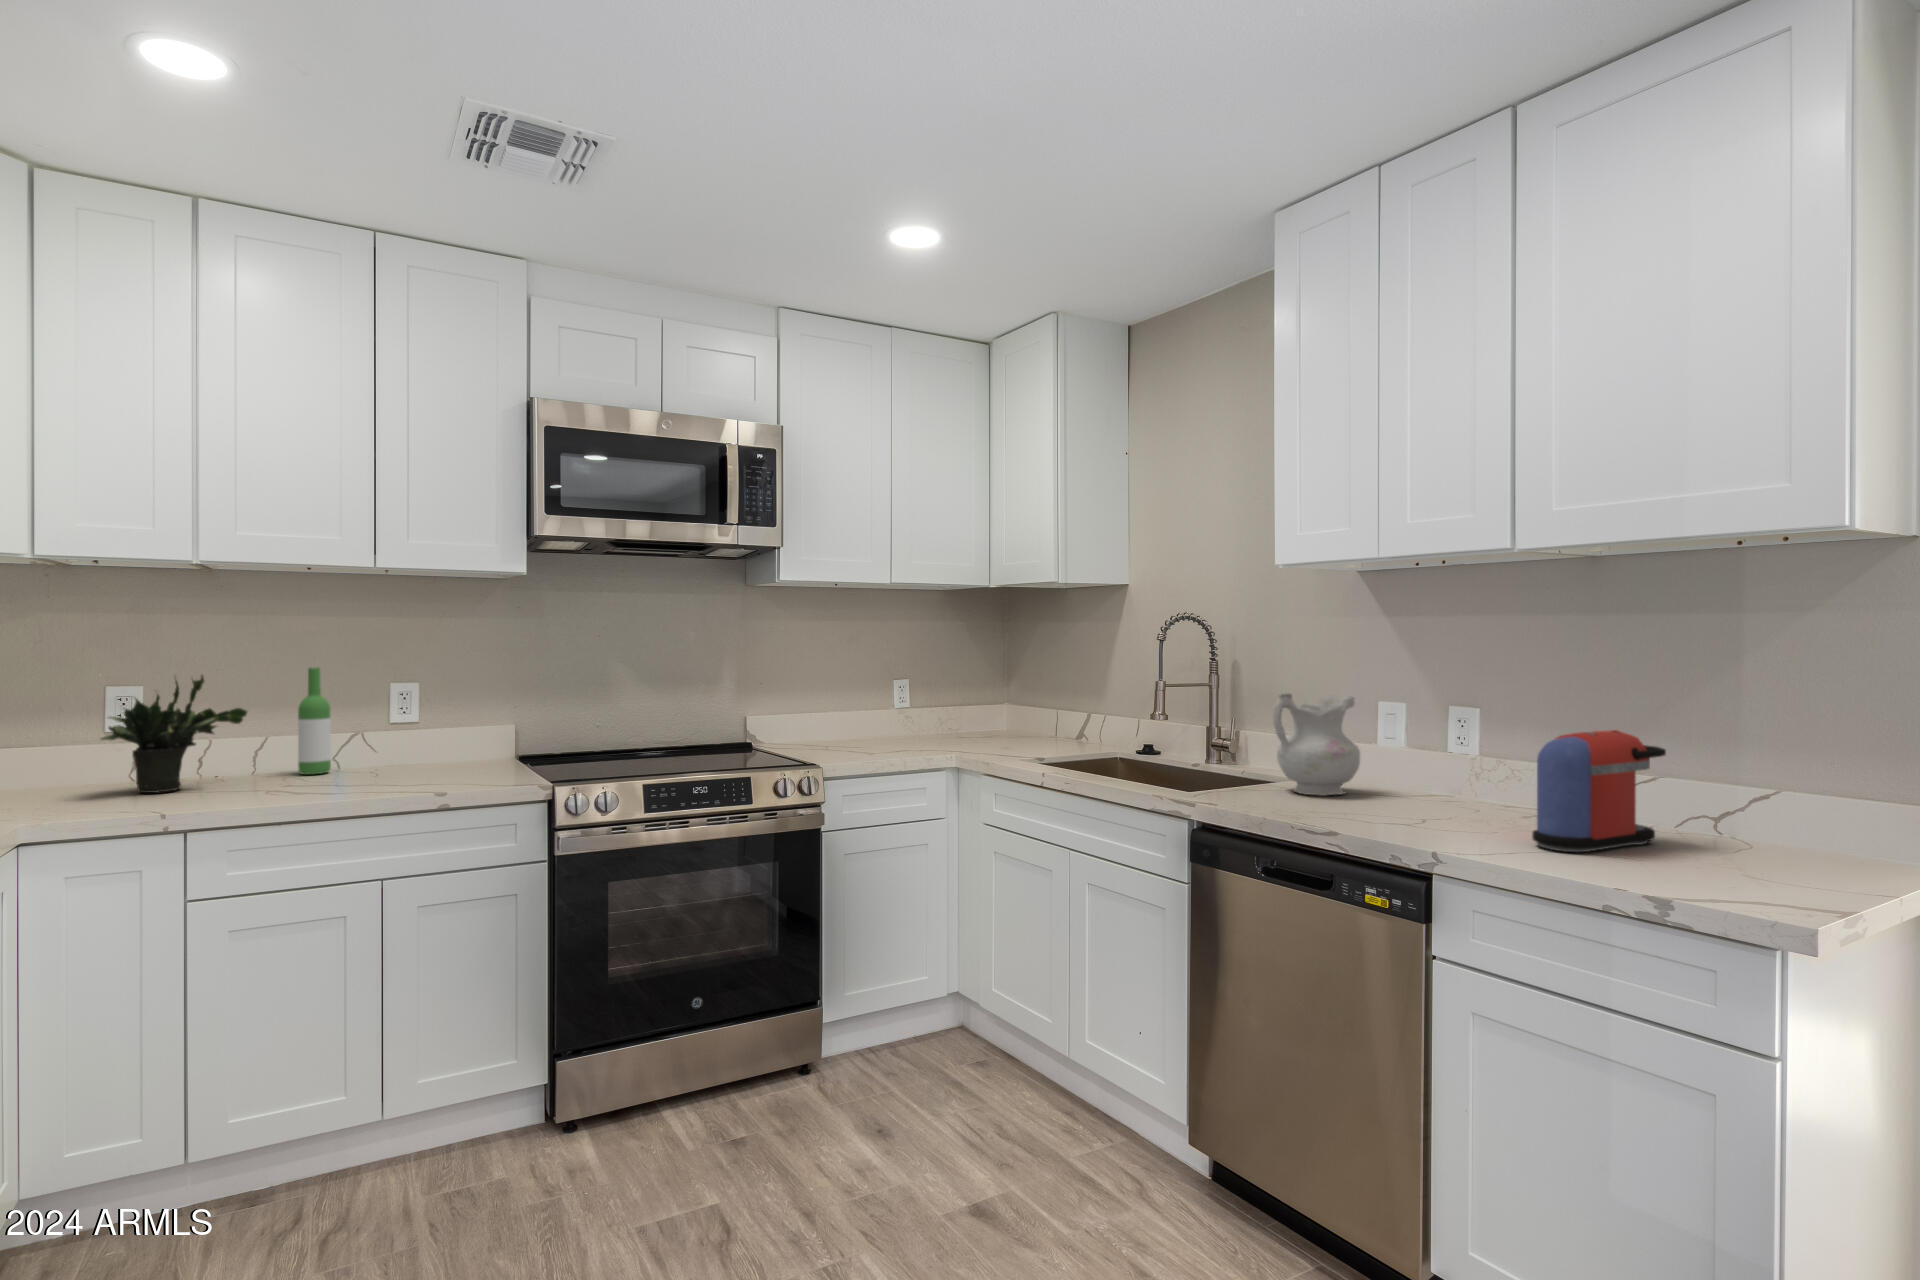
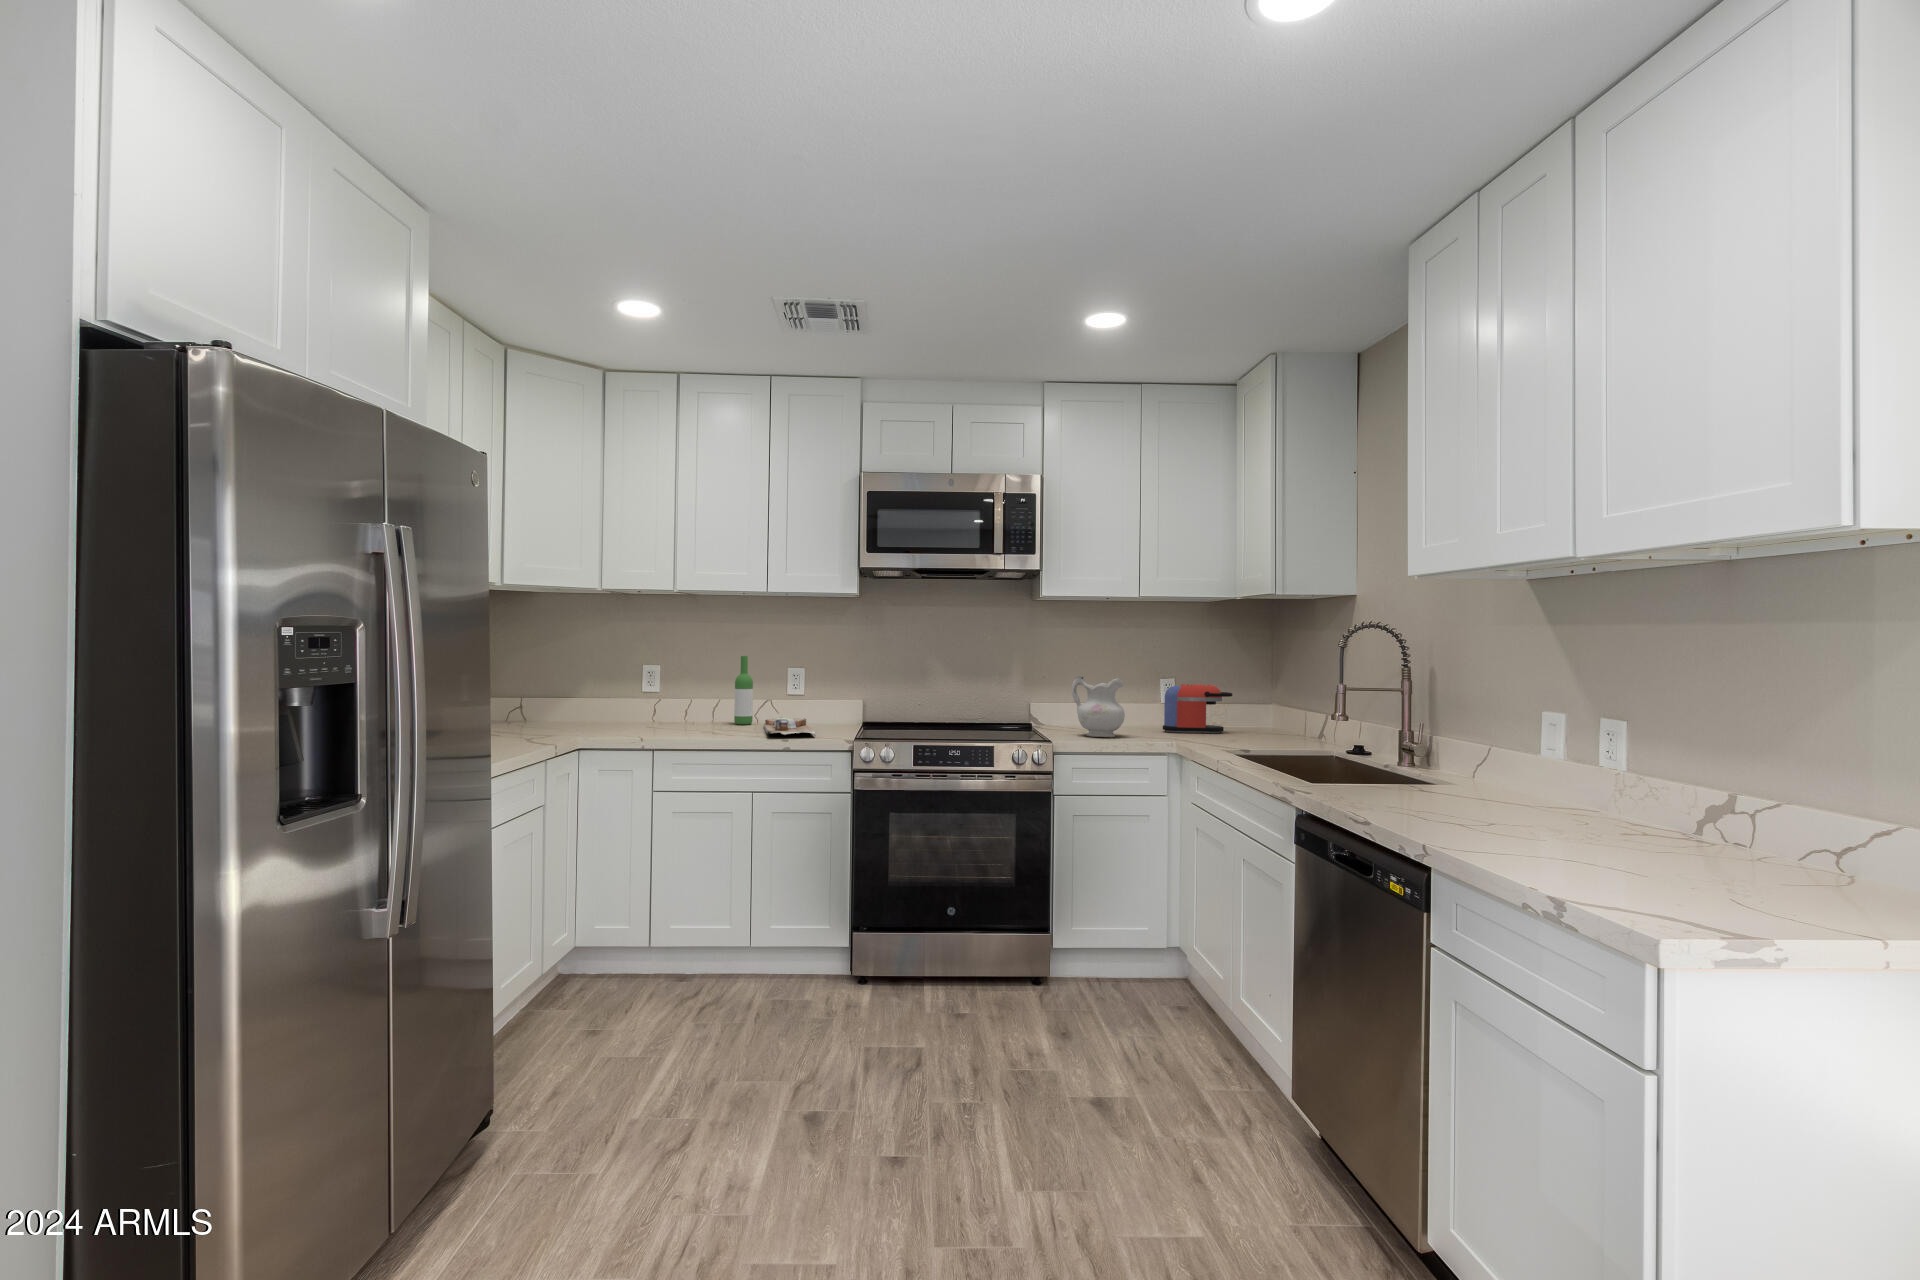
potted plant: present [101,675,247,793] -> none [628,657,707,728]
ceramic pitcher: present [1273,694,1360,796] -> present [1072,676,1125,737]
coffee maker: present [1532,730,1666,852] -> present [1163,684,1232,733]
cutting board: none [357,758,473,788] -> present [764,717,816,736]

